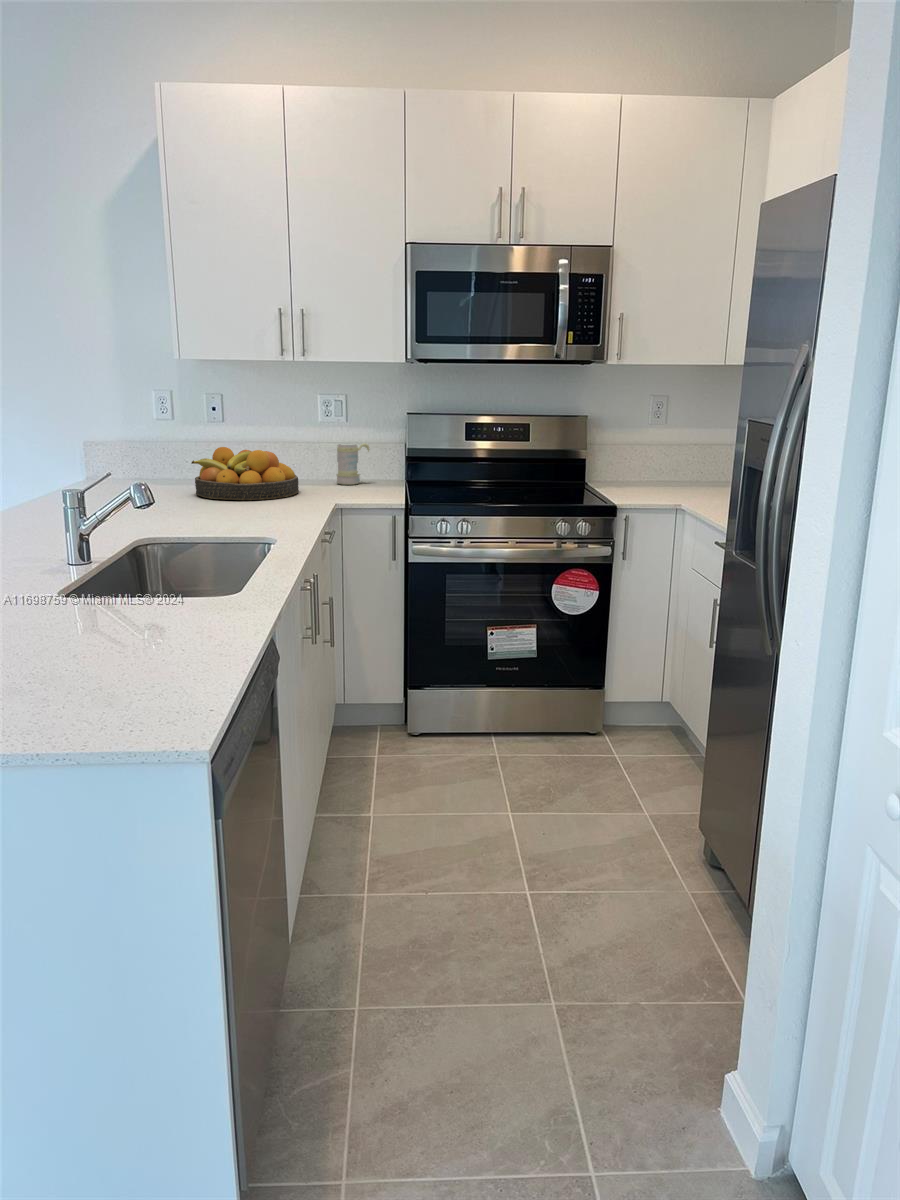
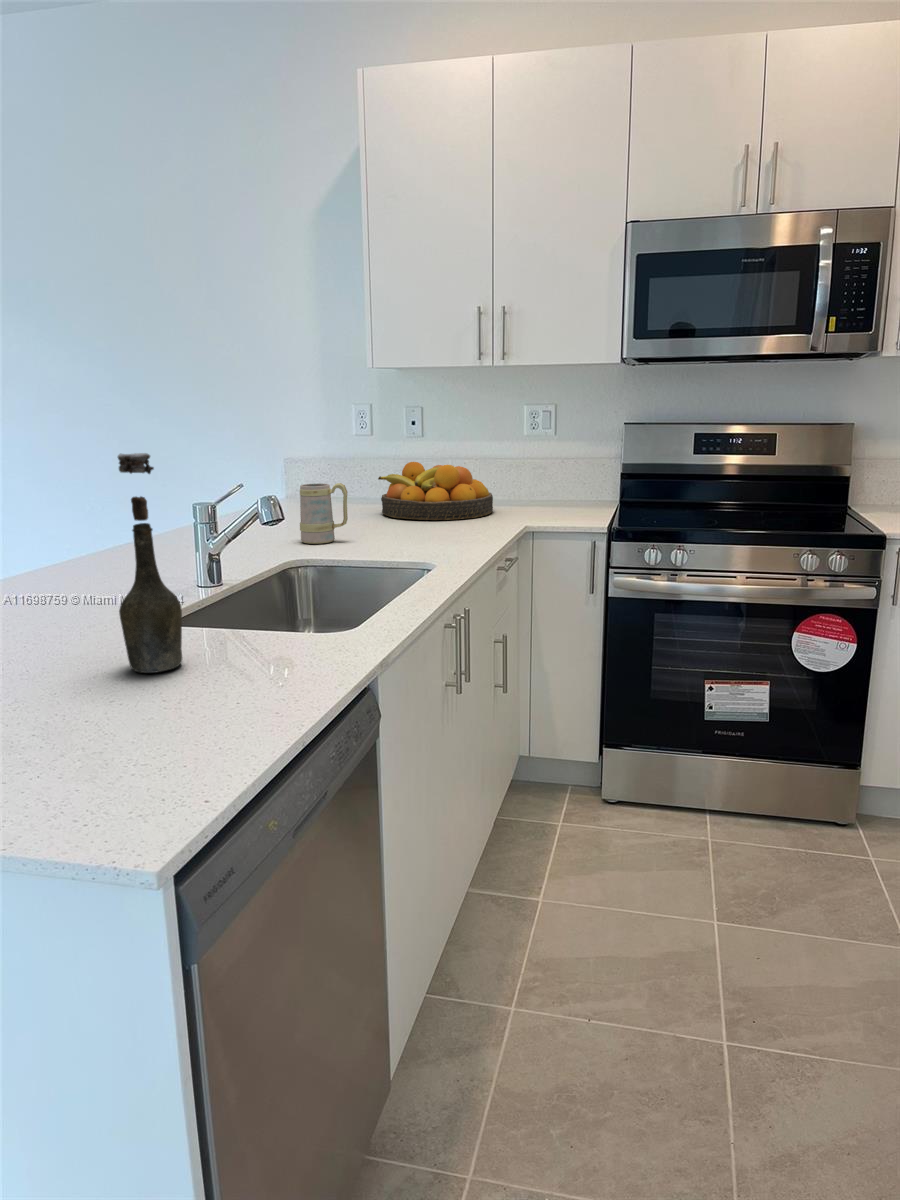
mug: present [337,443,370,485] -> present [300,483,348,544]
bottle: none [58,450,115,633] -> present [118,453,182,673]

